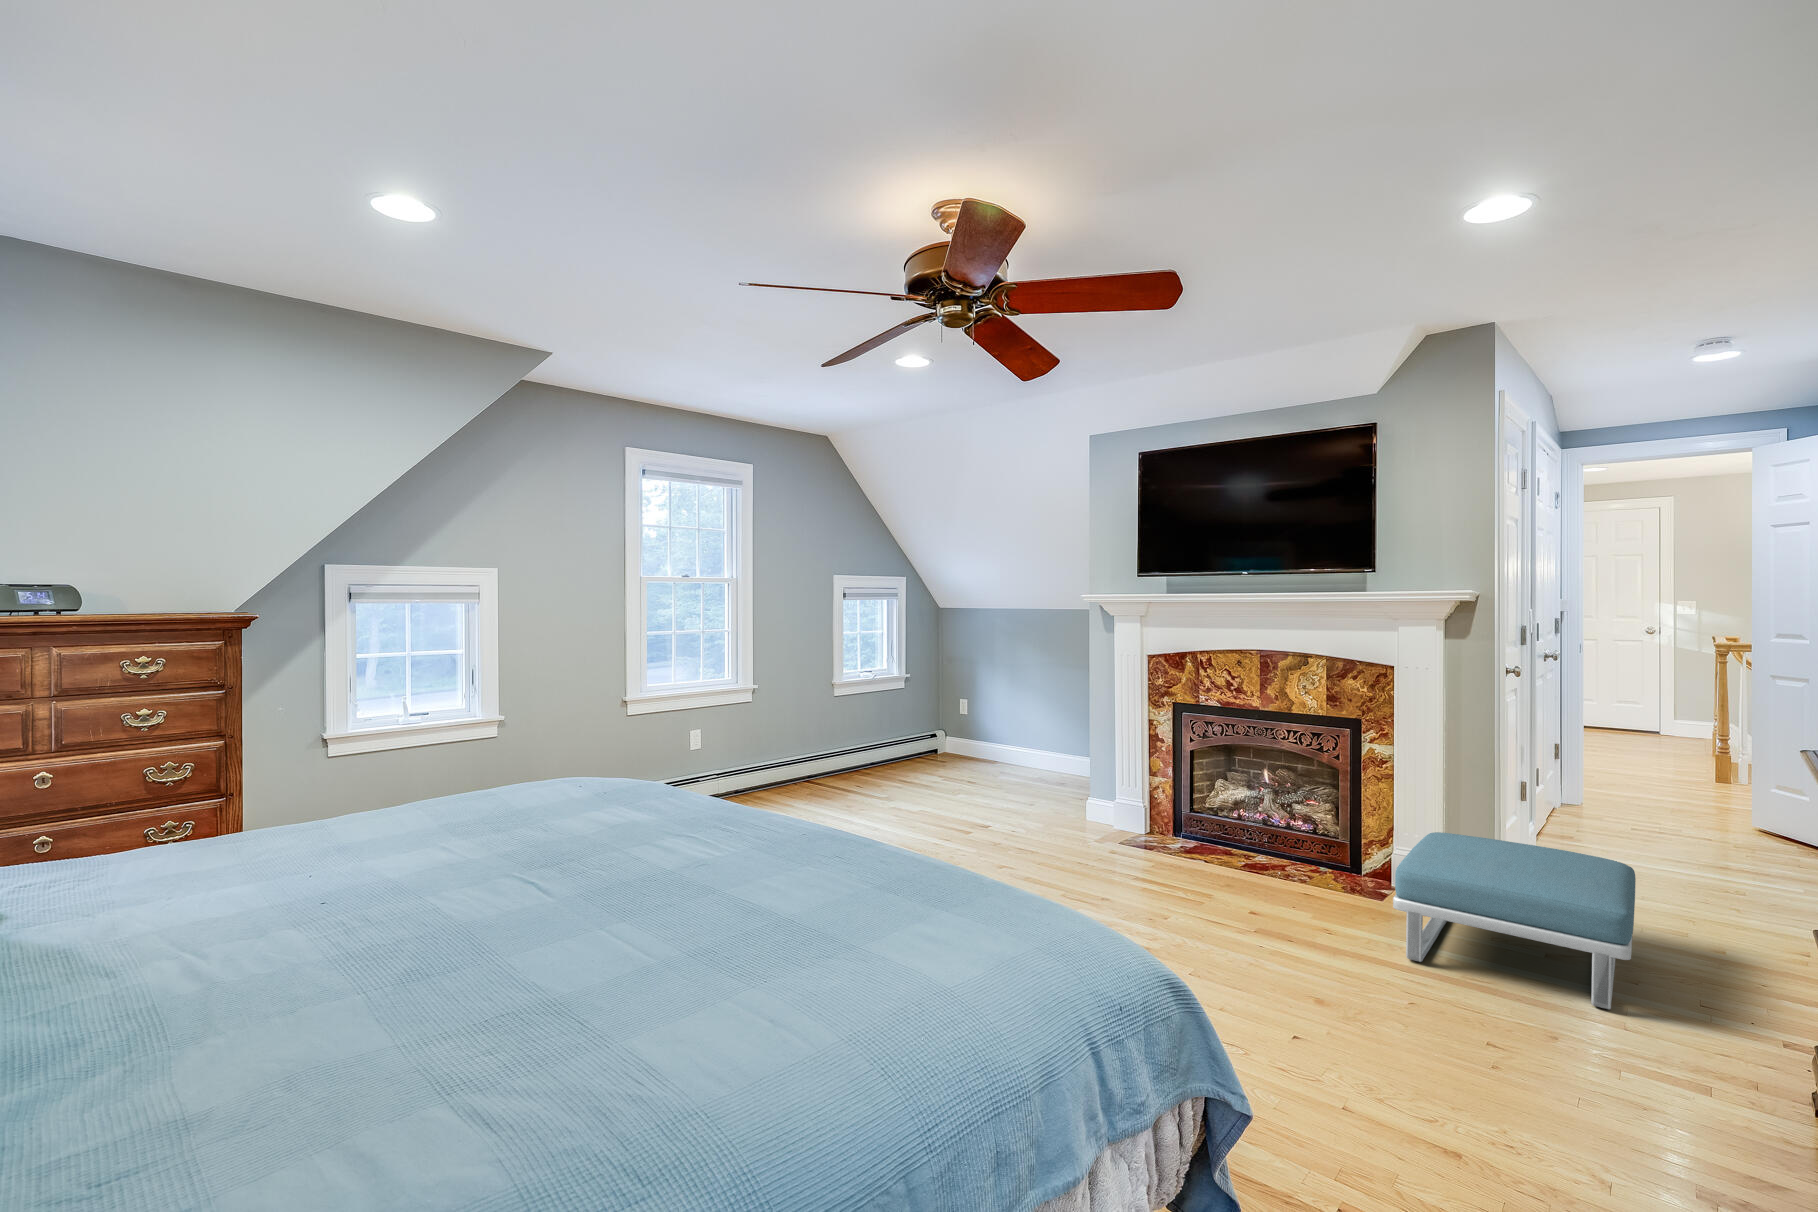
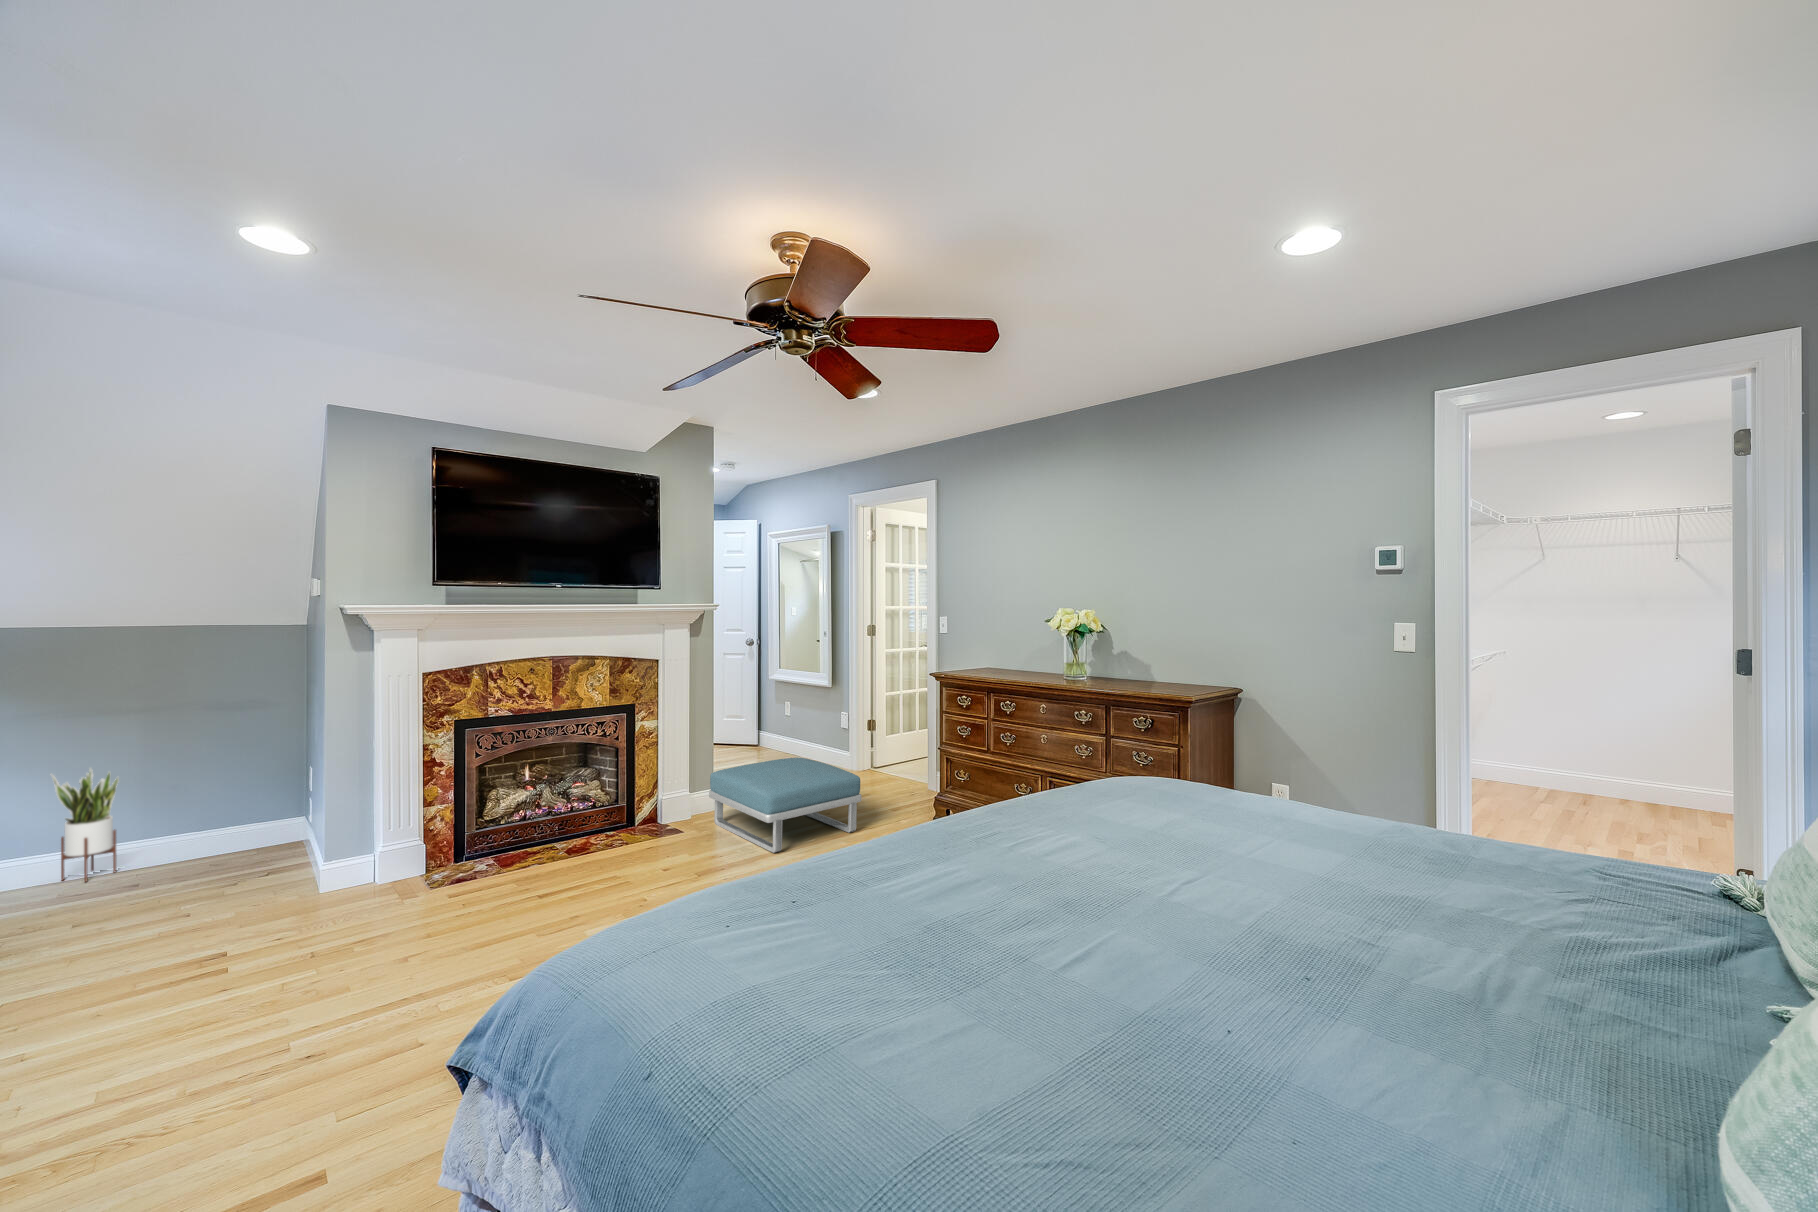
potted plant: none [1029,702,1061,776] -> present [51,768,119,882]

